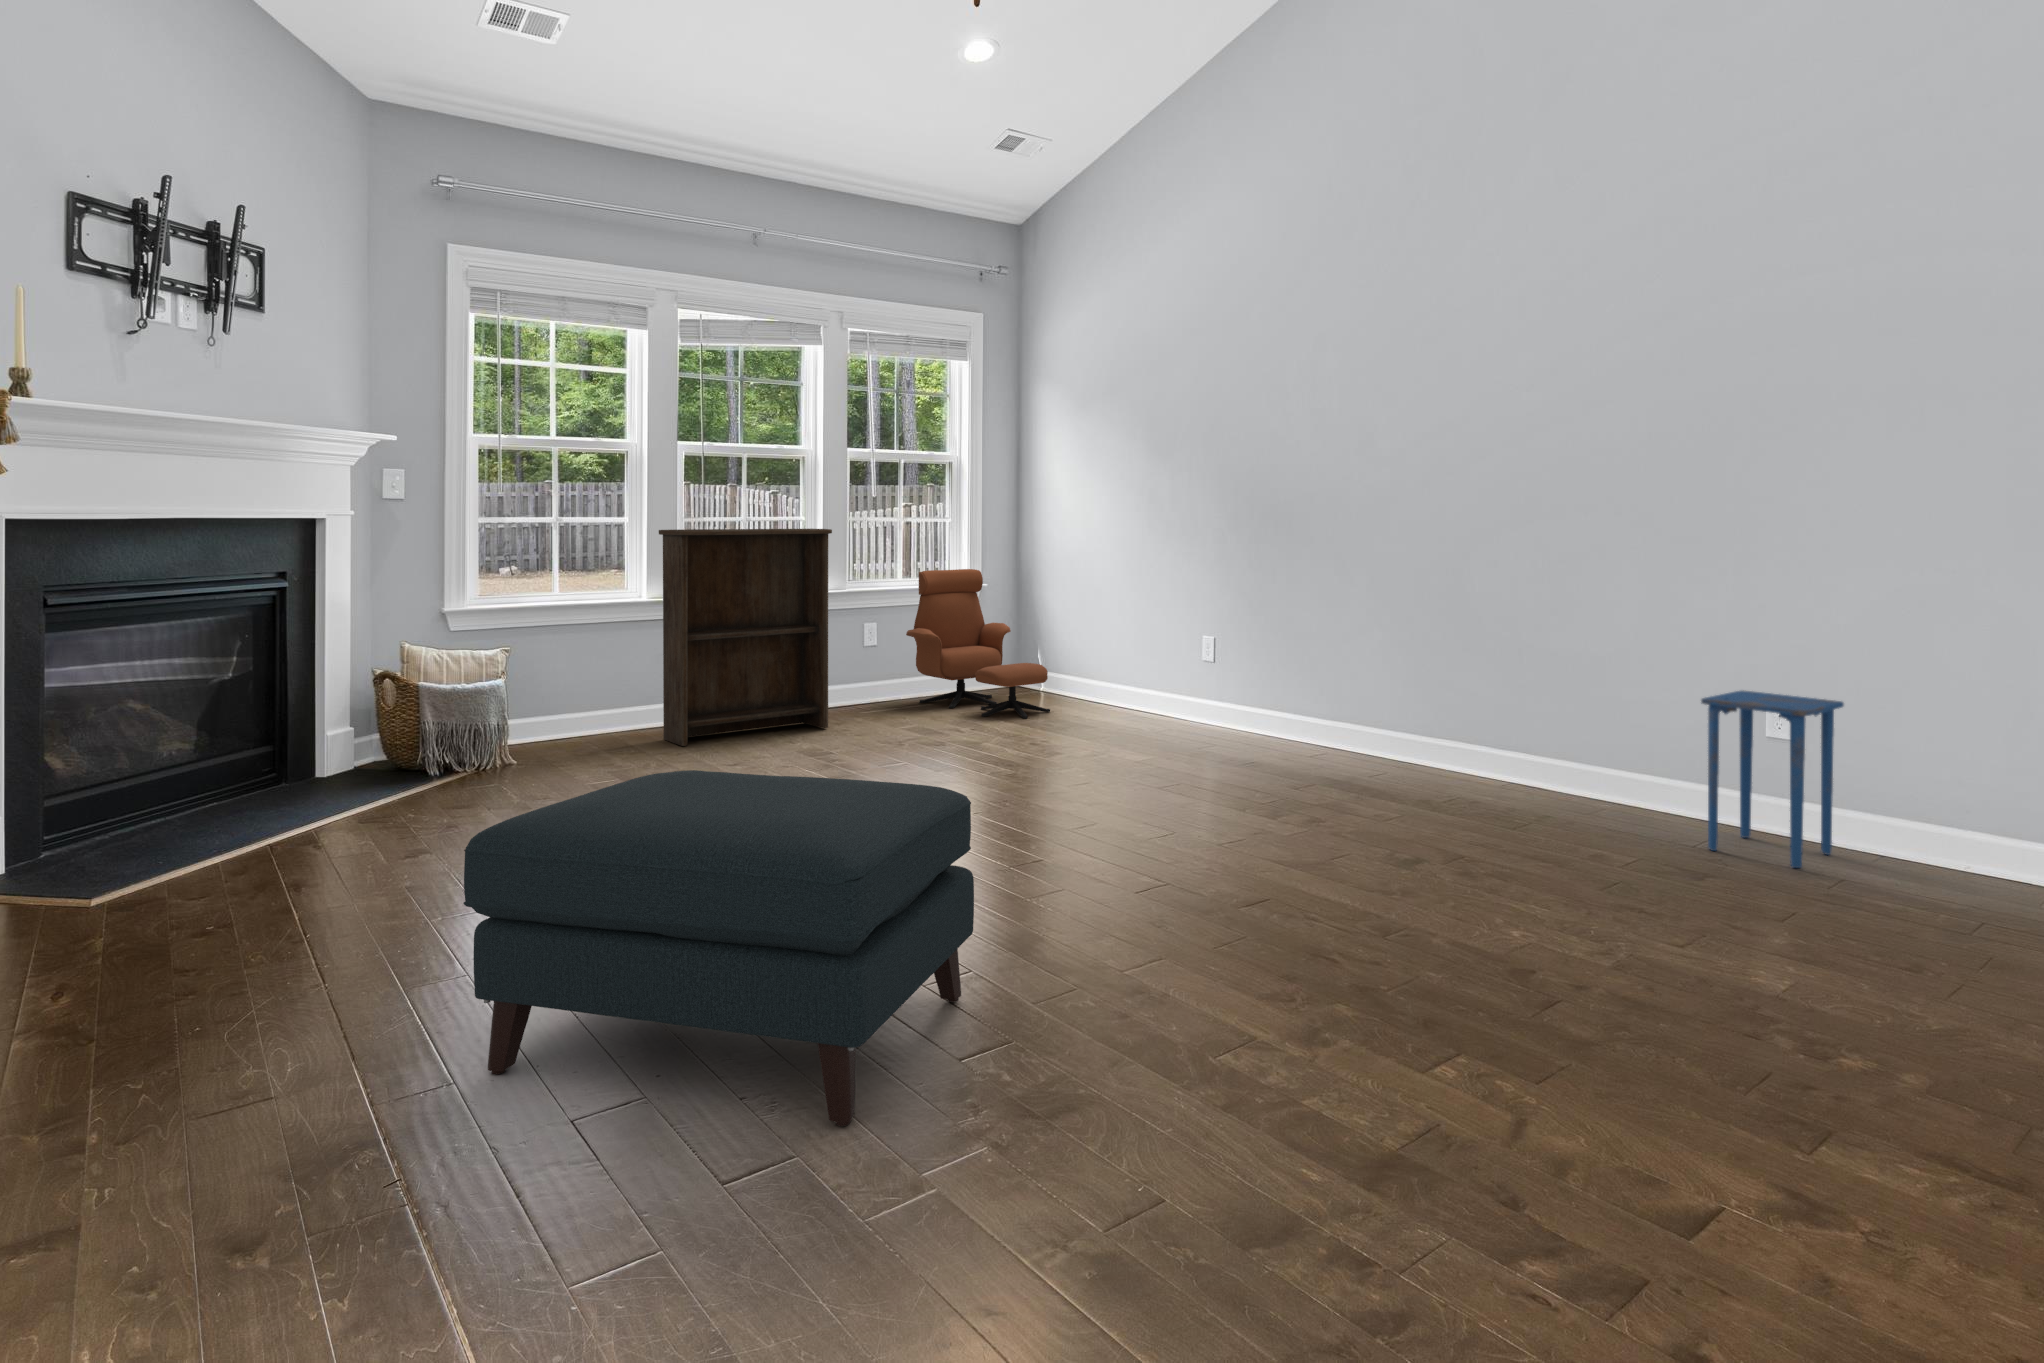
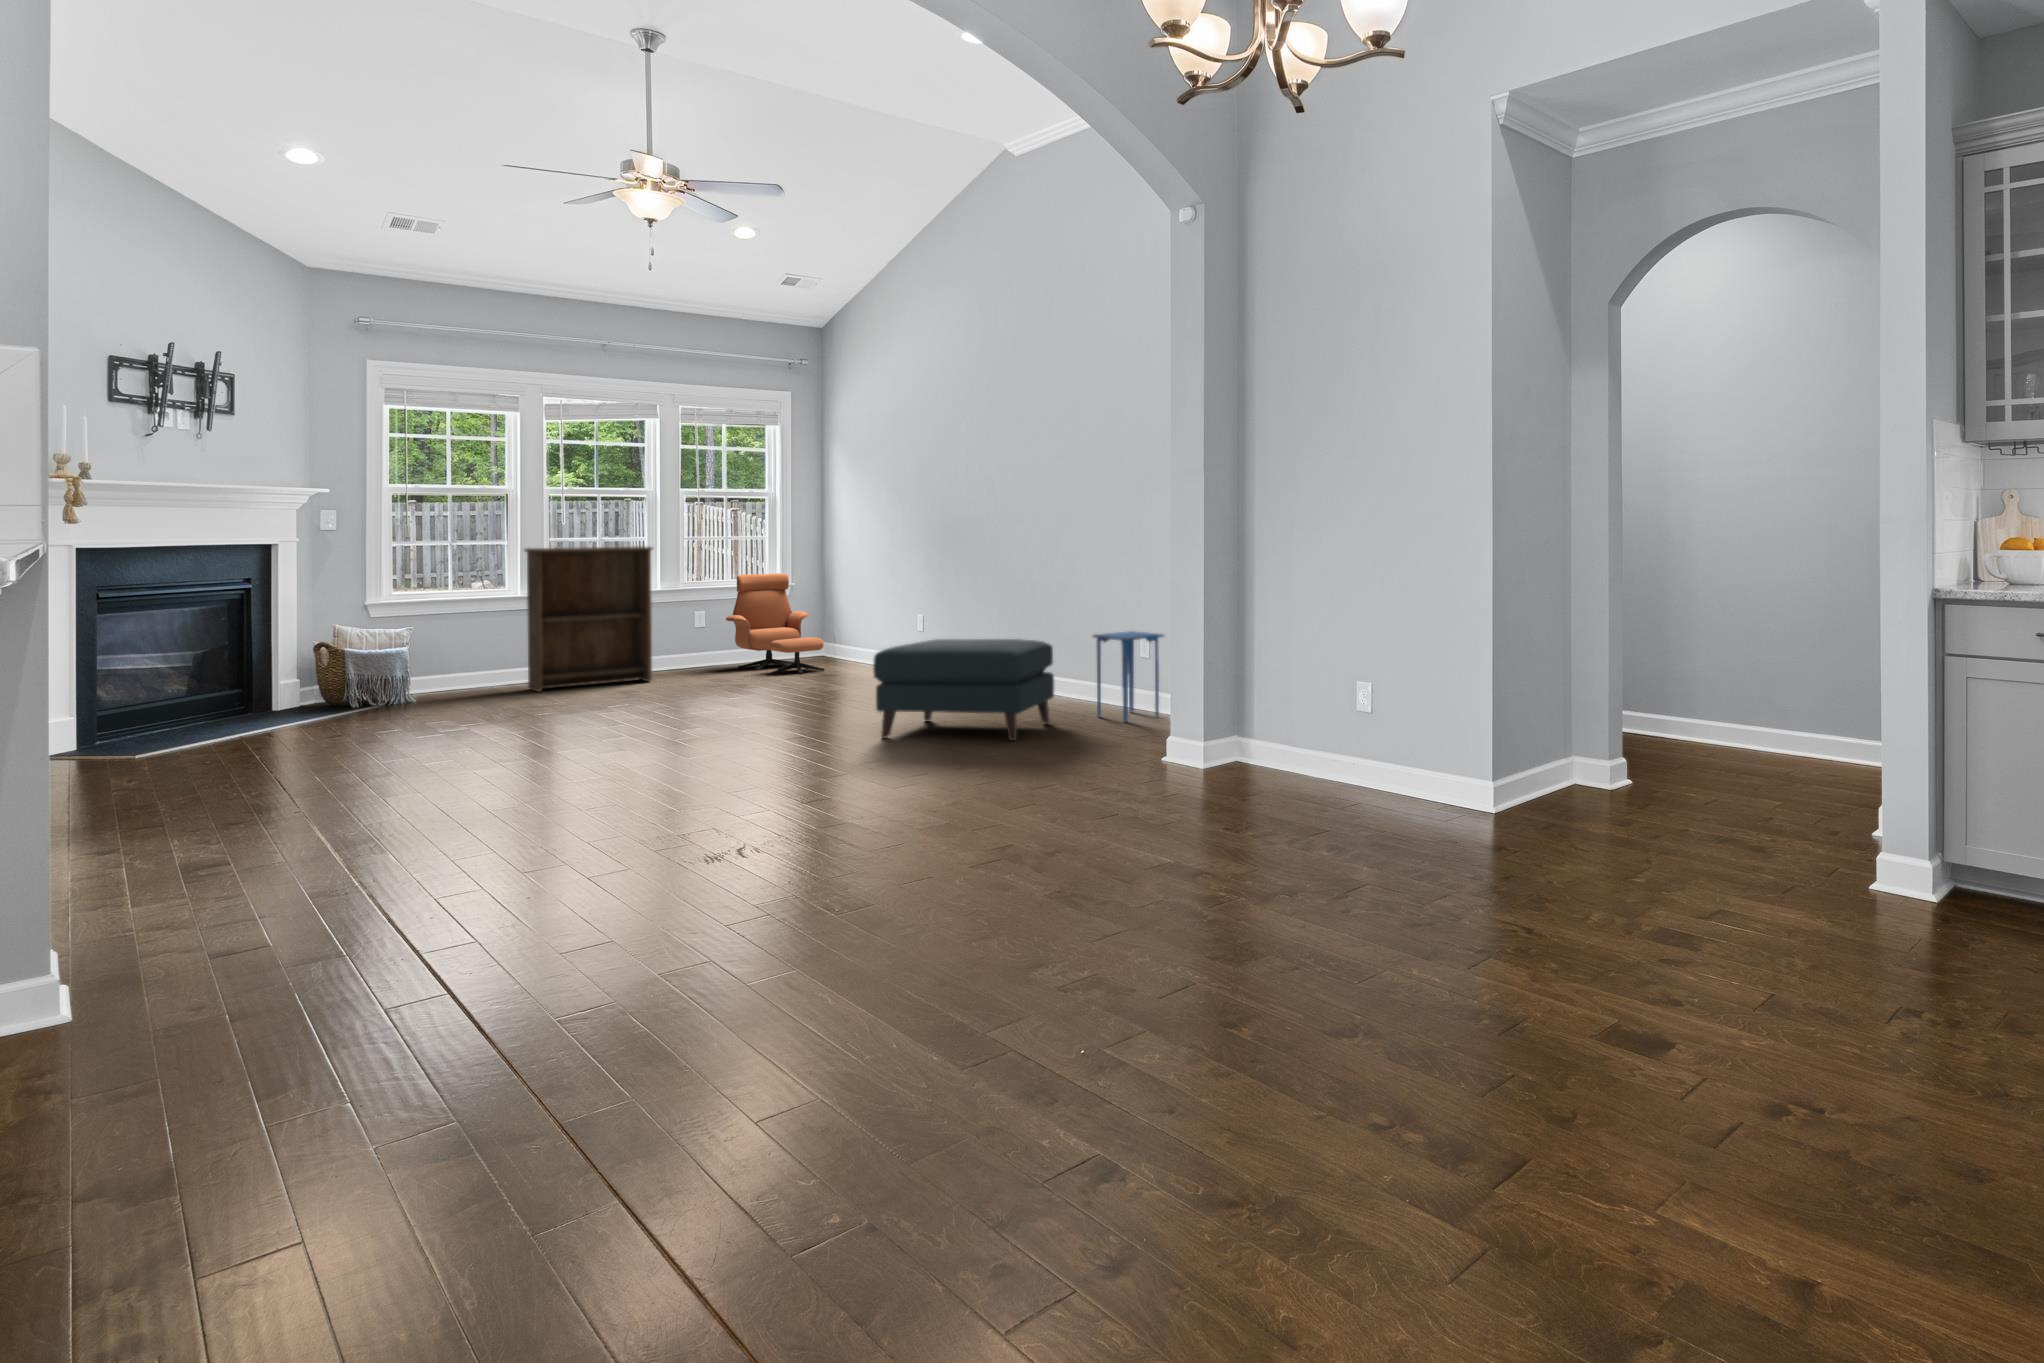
ottoman: present [463,770,974,1126] -> present [873,639,1054,741]

